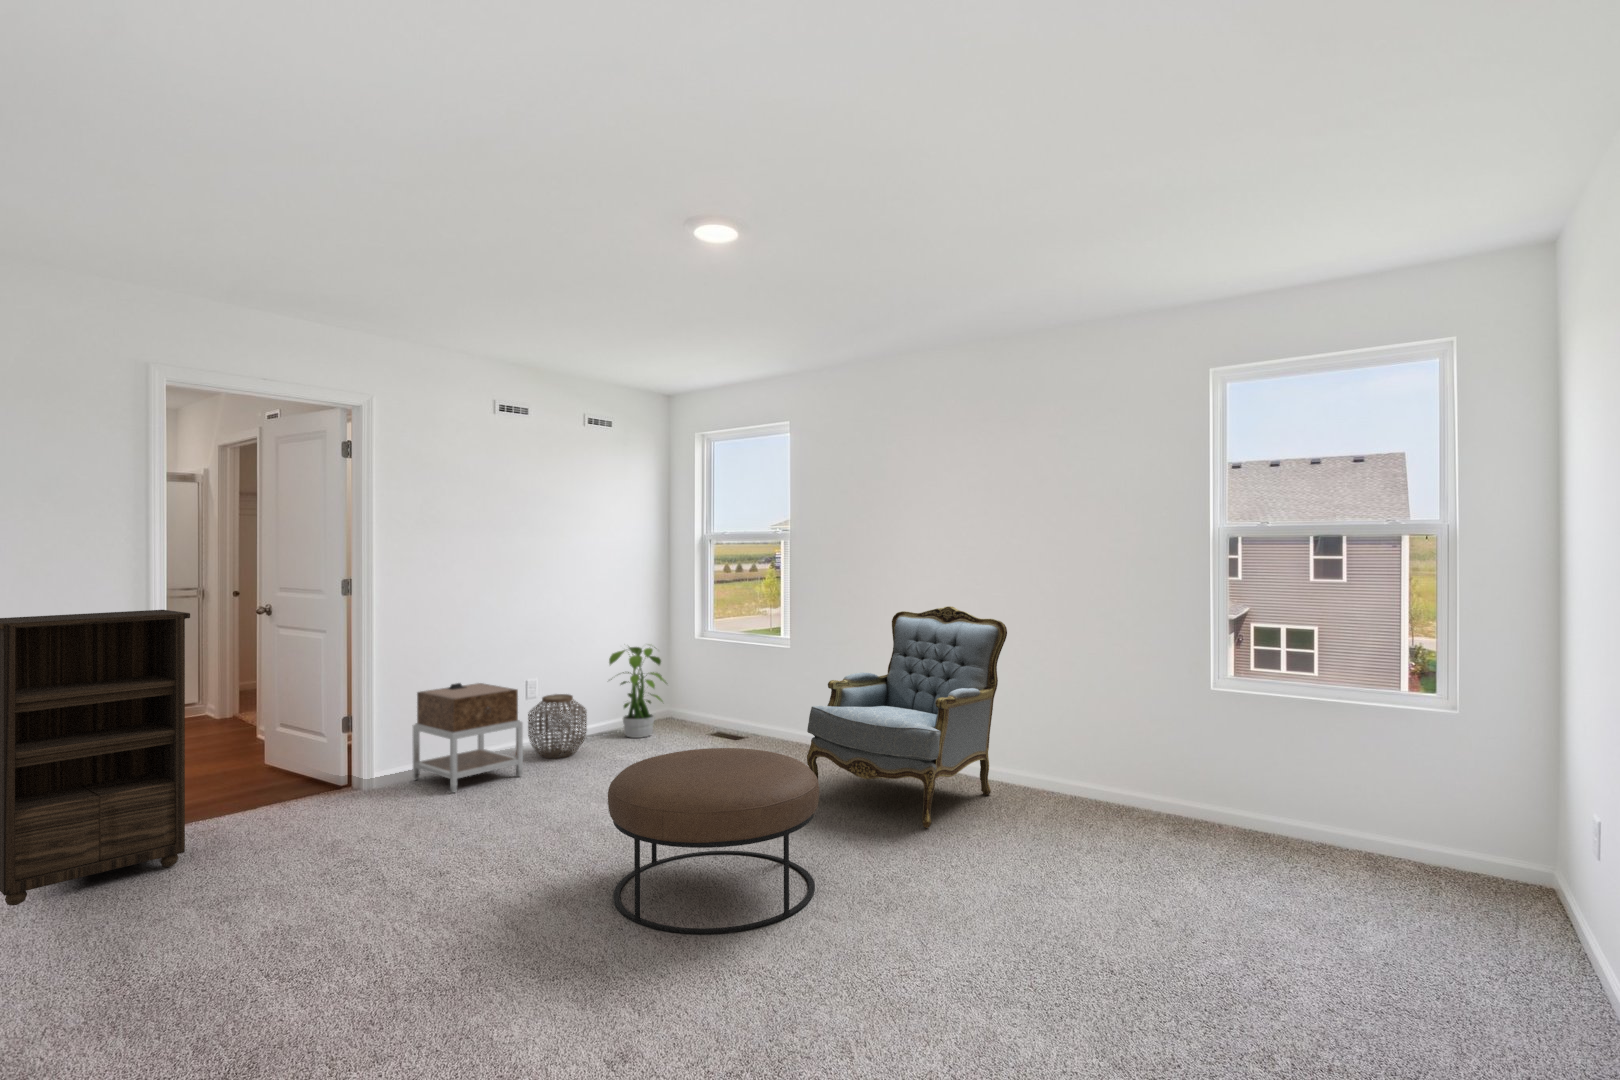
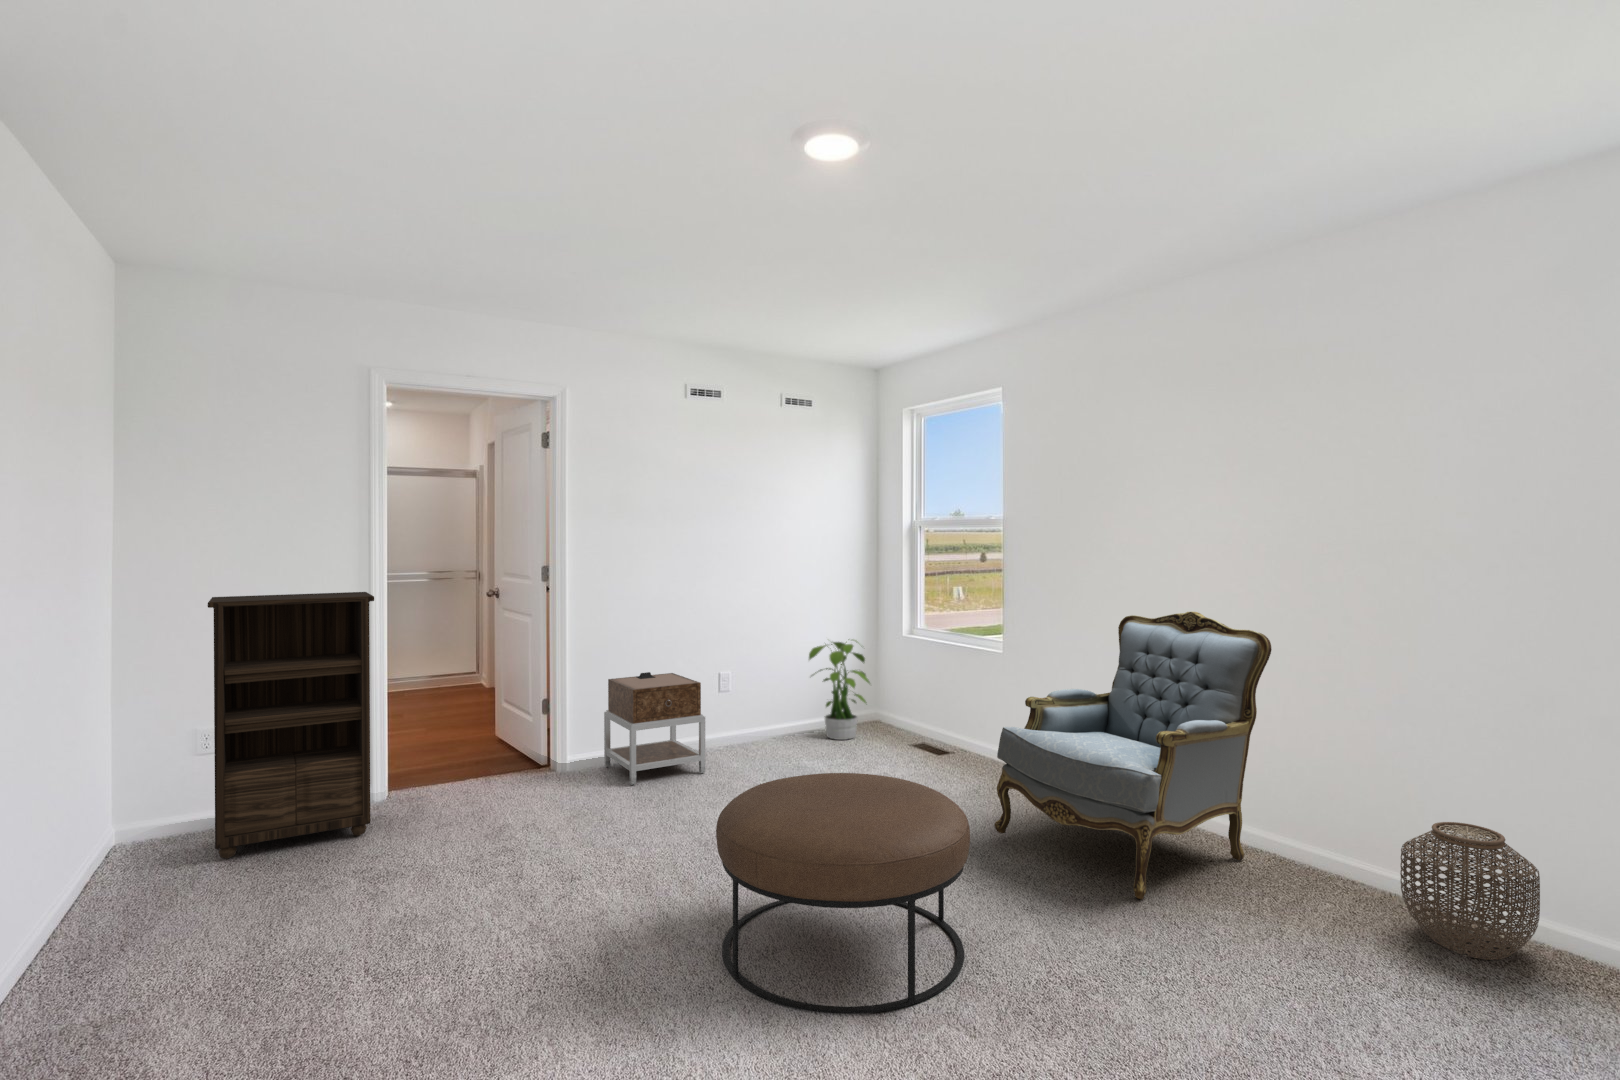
woven basket: present [528,694,587,759] -> present [1400,822,1540,960]

